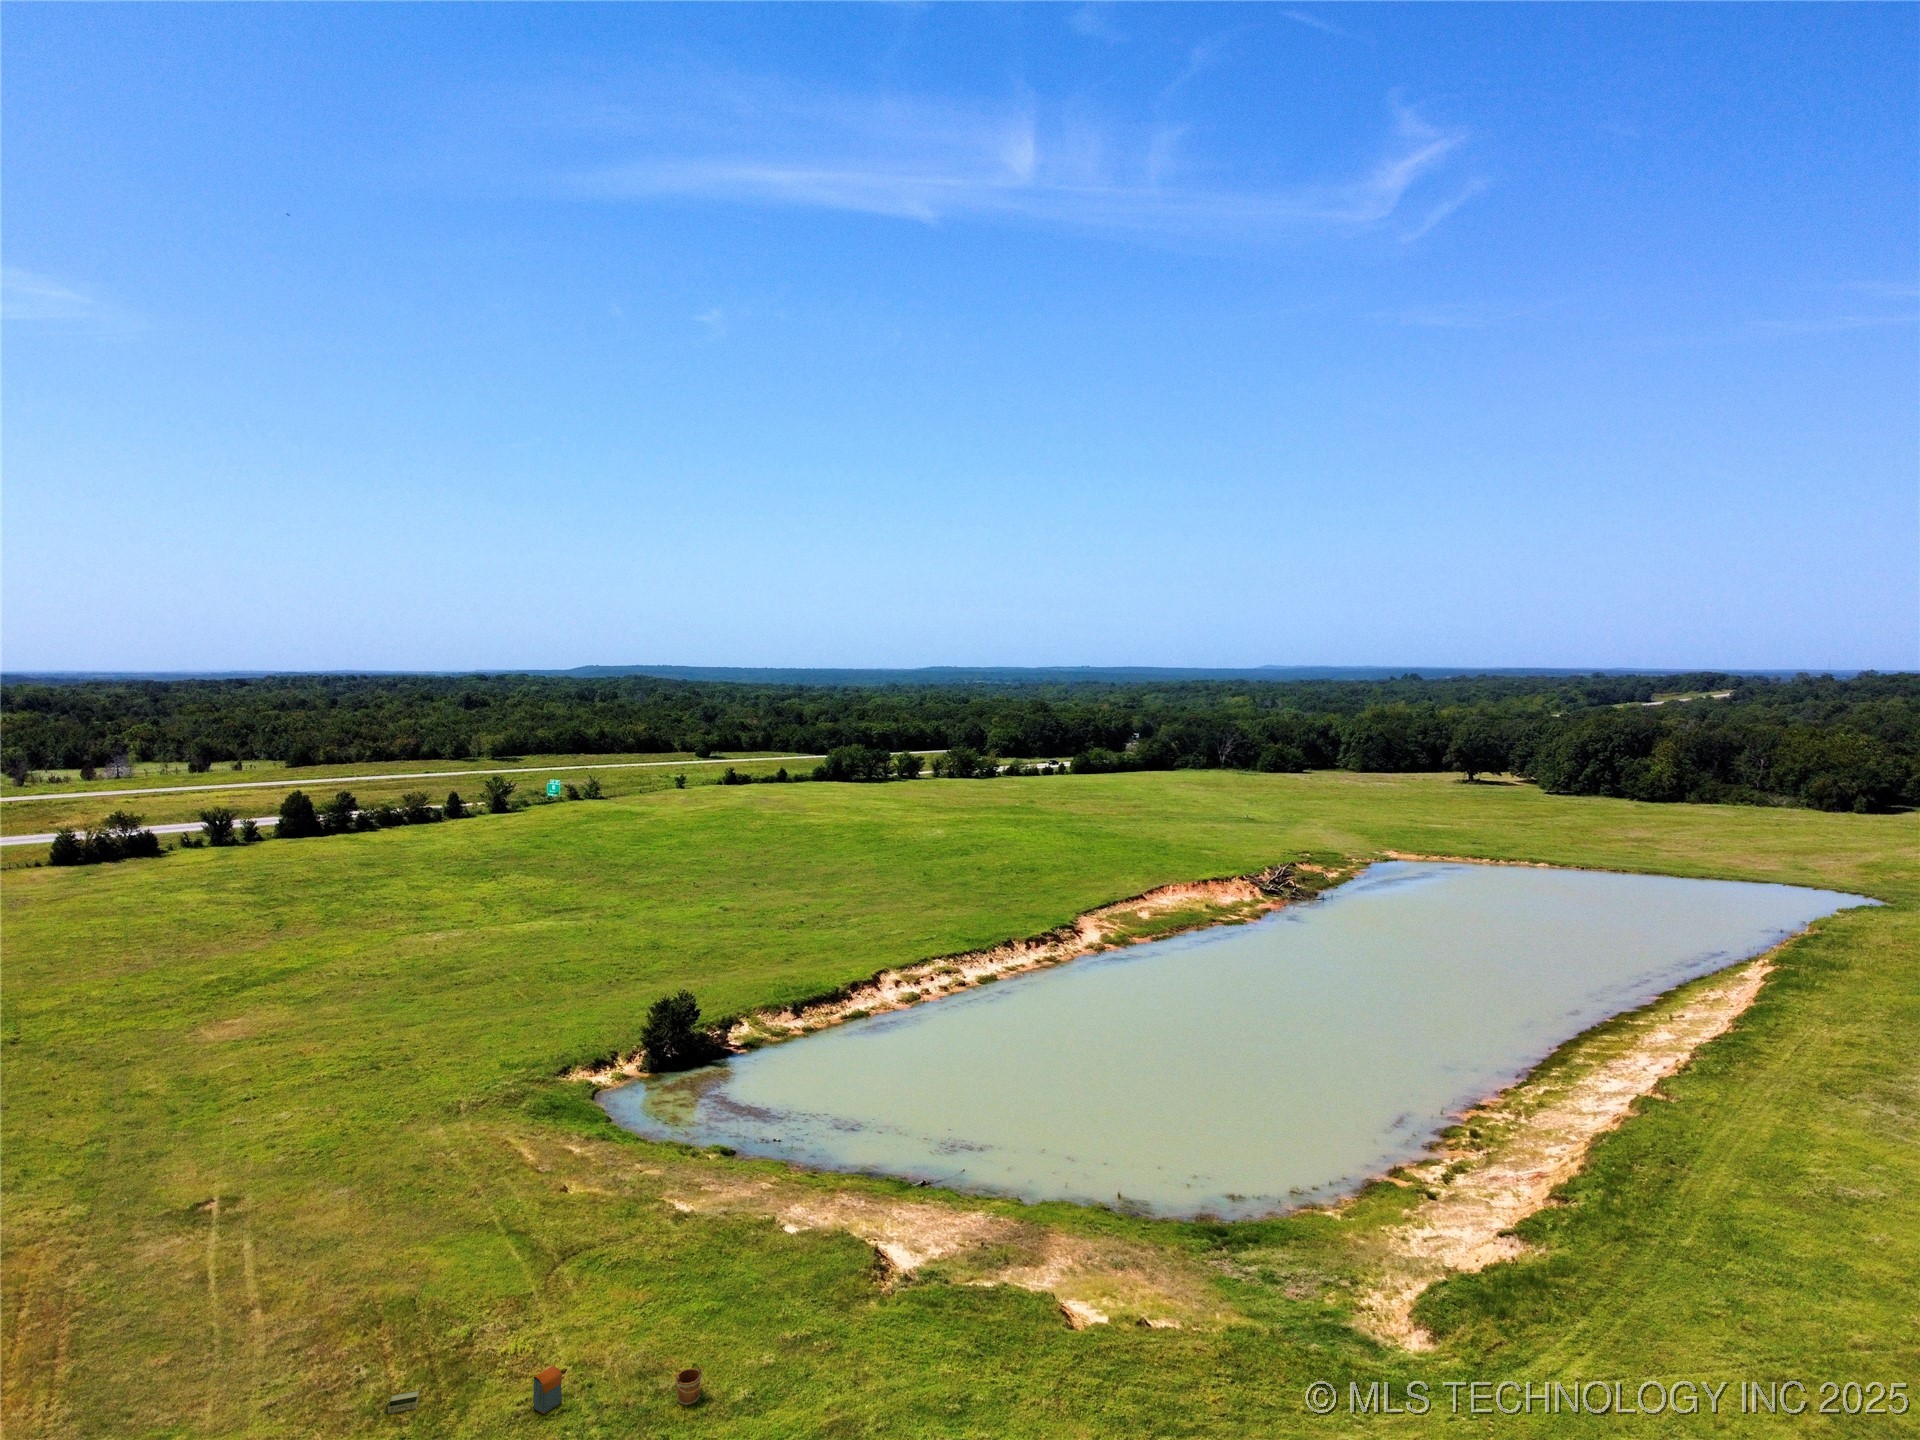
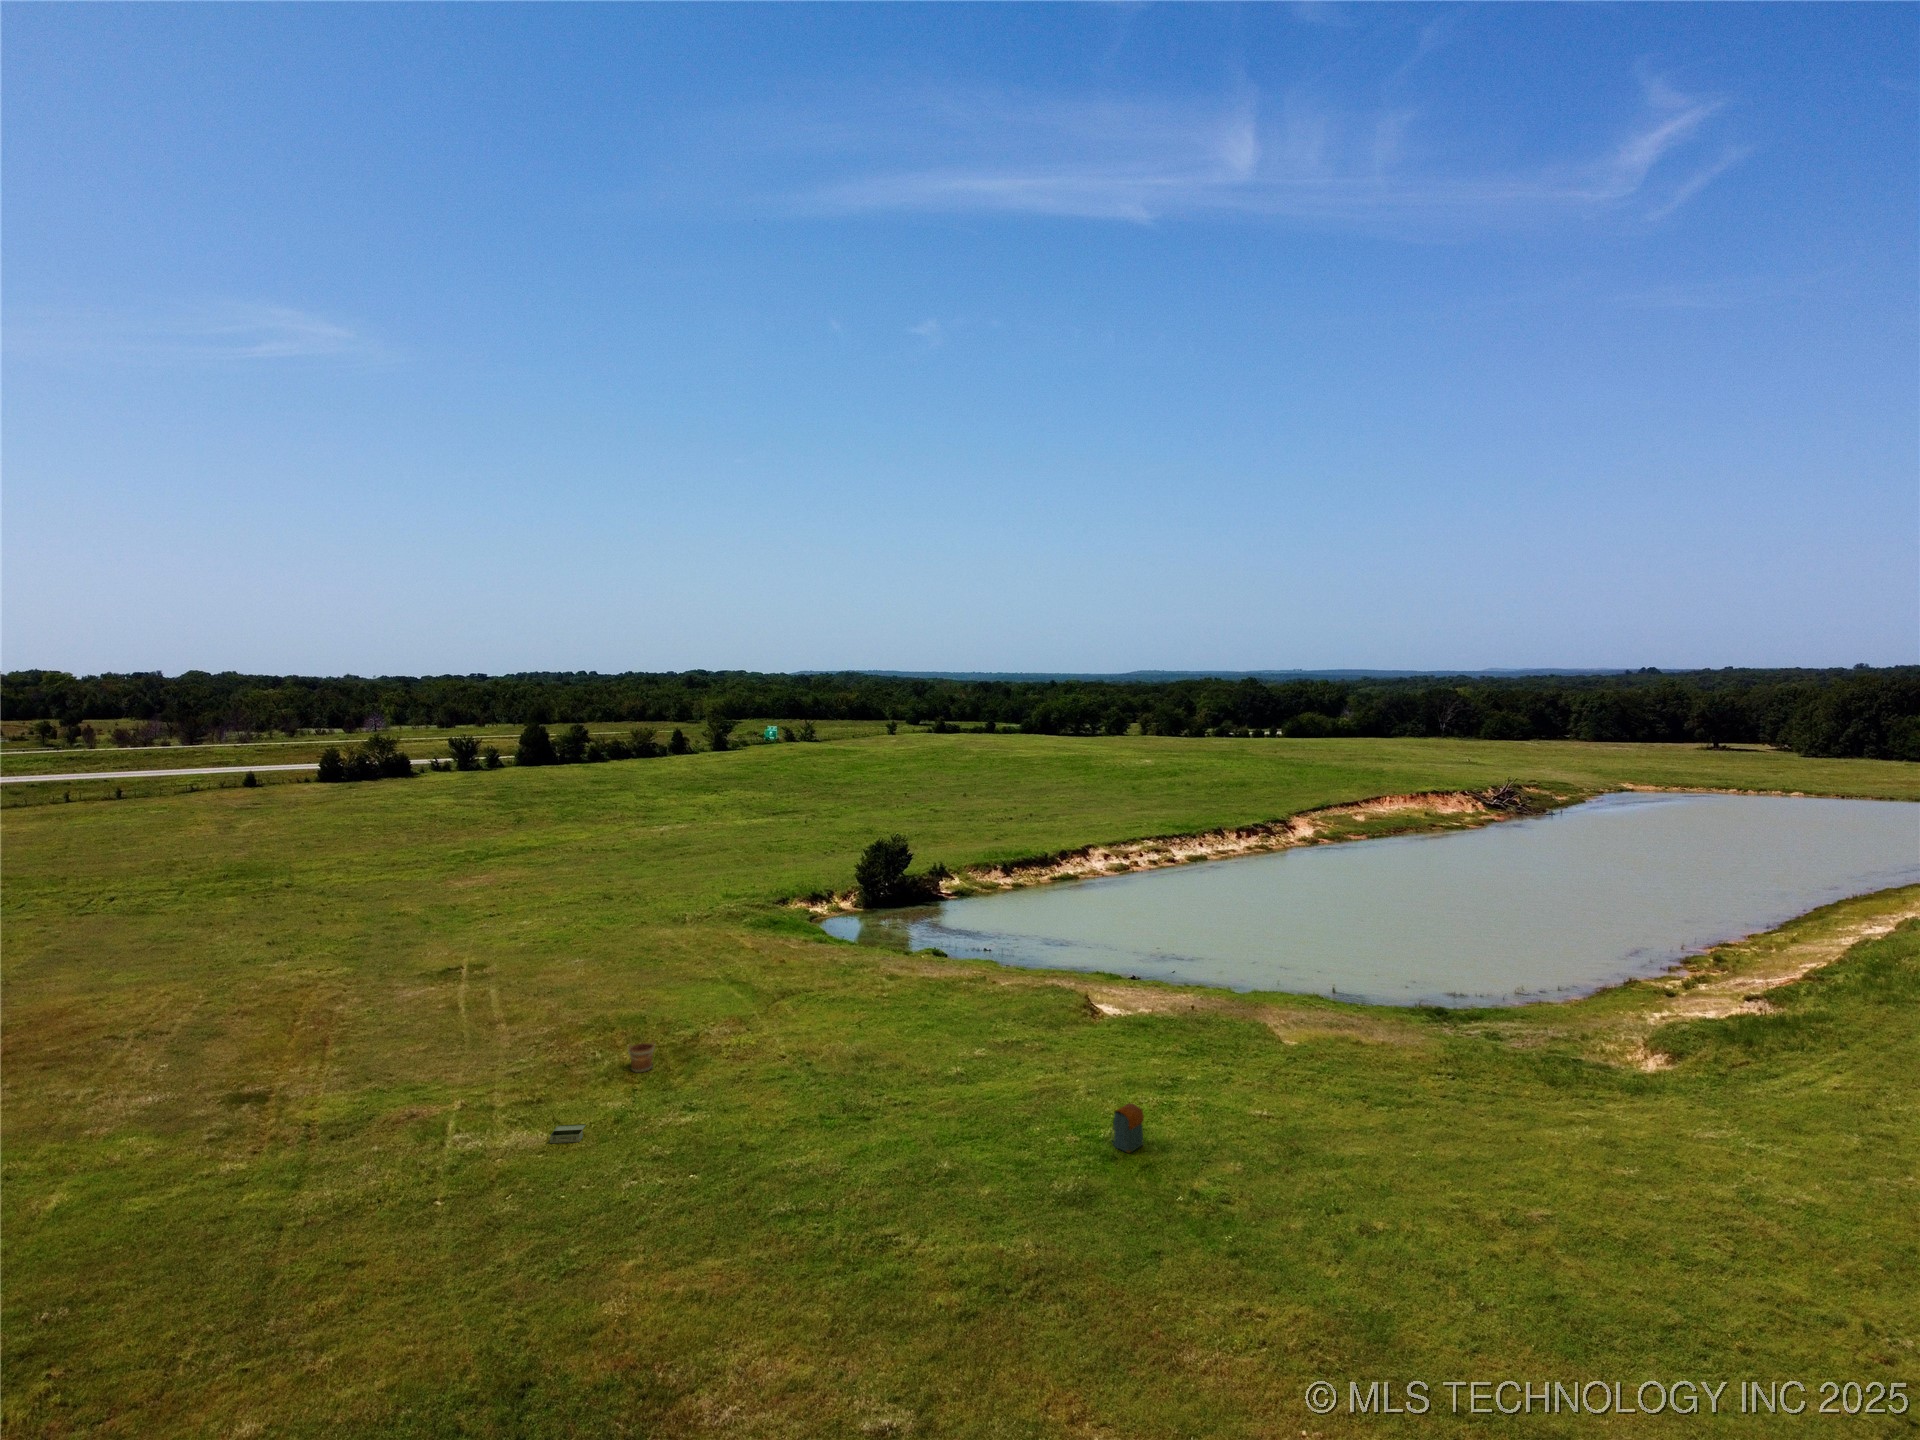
backpack: present [533,1366,562,1414] -> present [1112,1103,1144,1153]
bucket: present [675,1366,703,1405] -> present [628,1041,655,1073]

